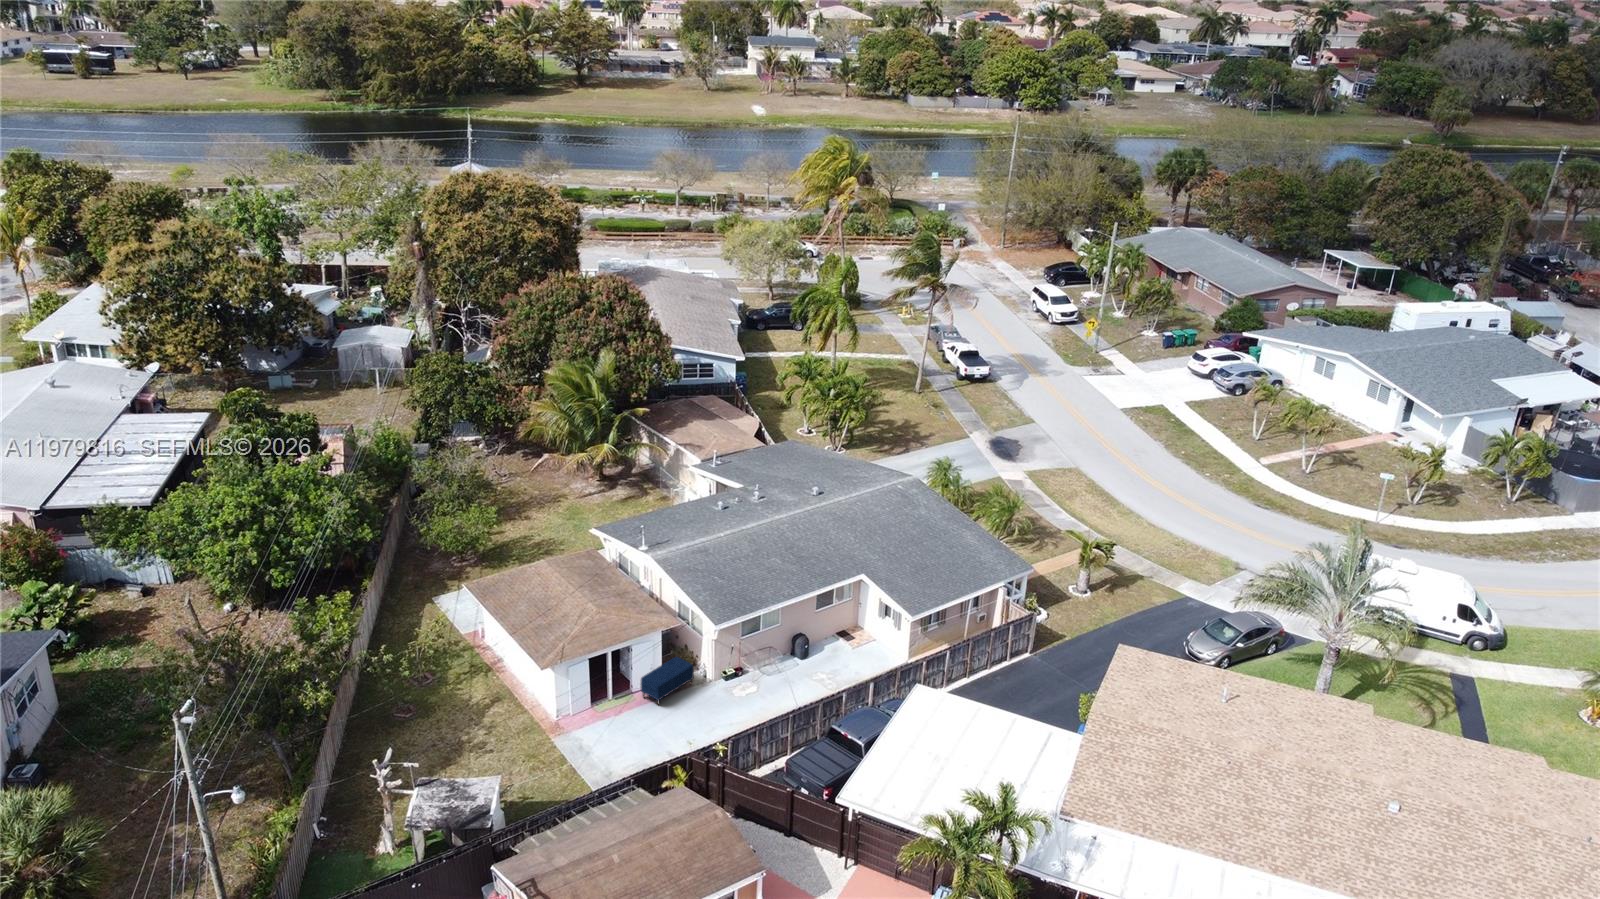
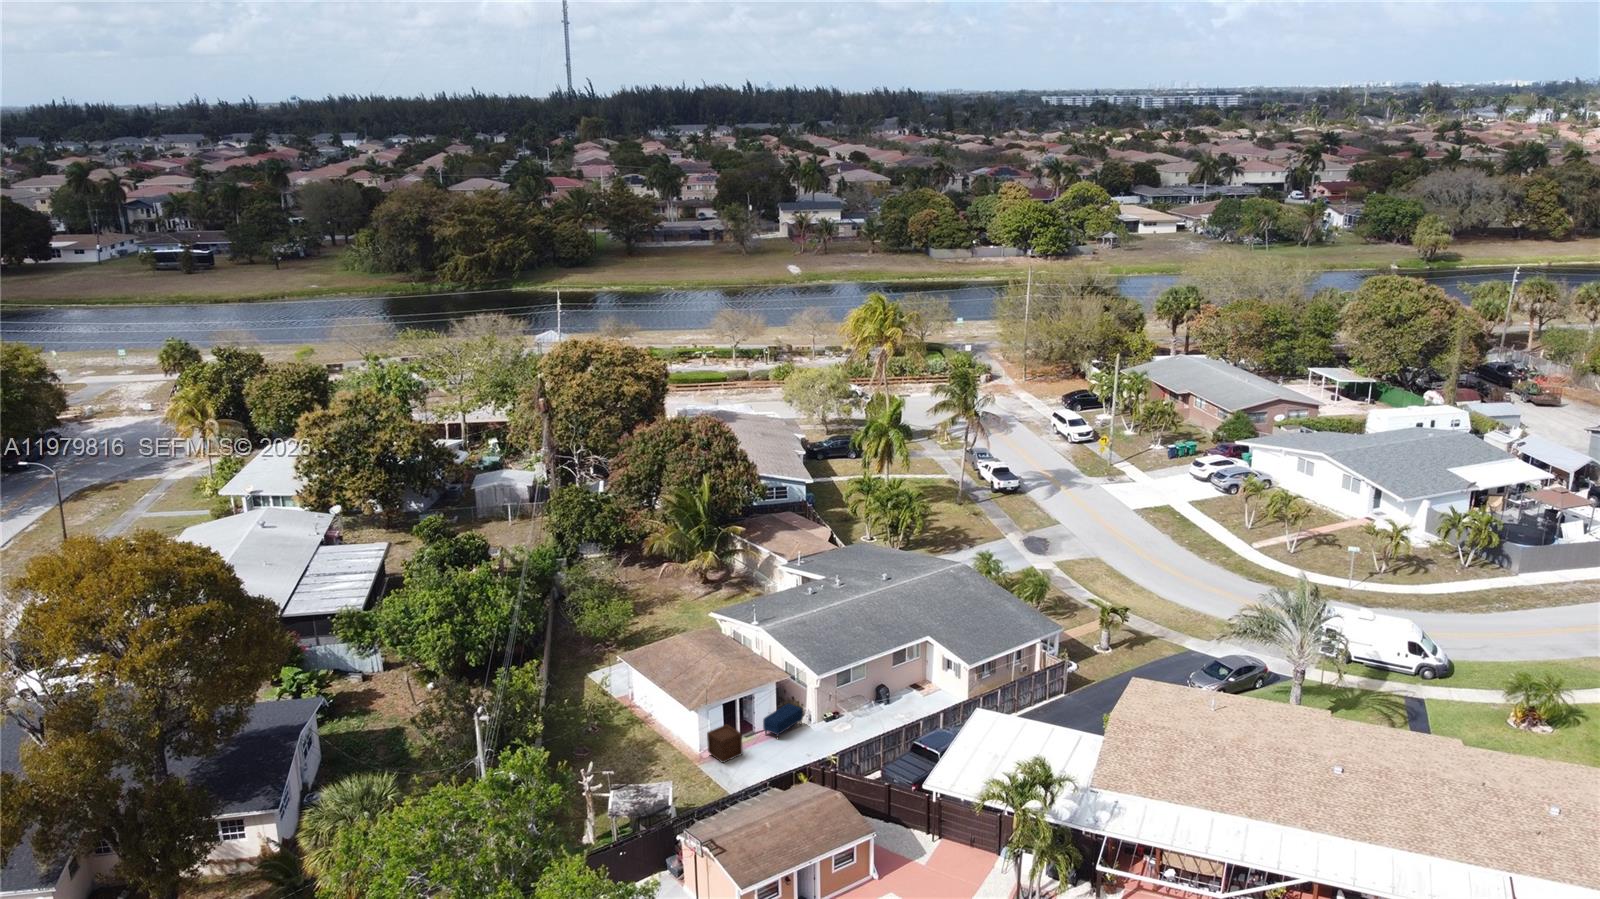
wooden crate: none [563,686,609,739] -> present [707,724,743,763]

